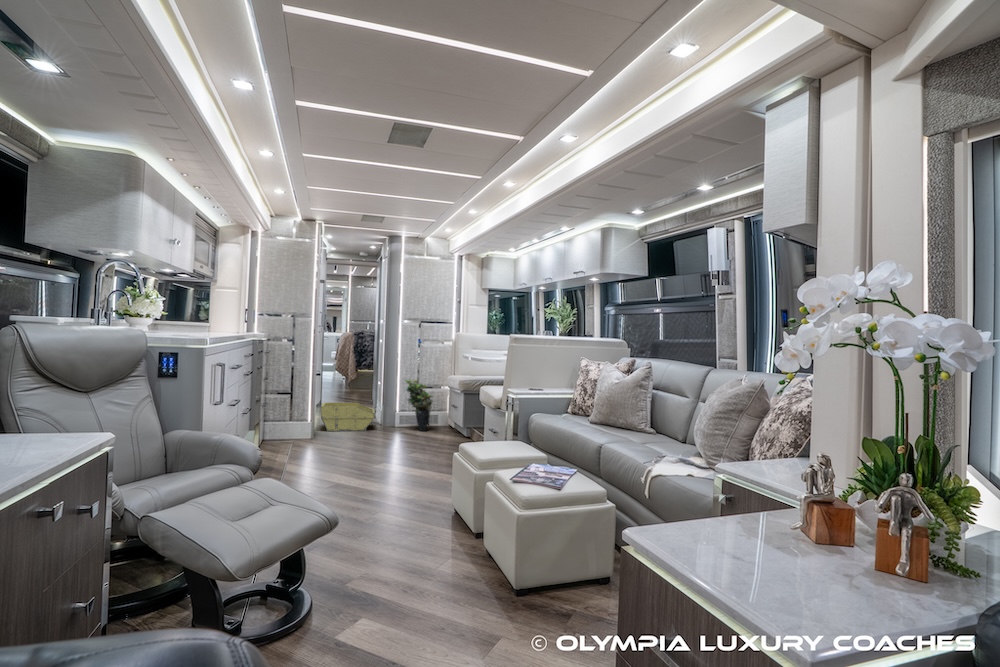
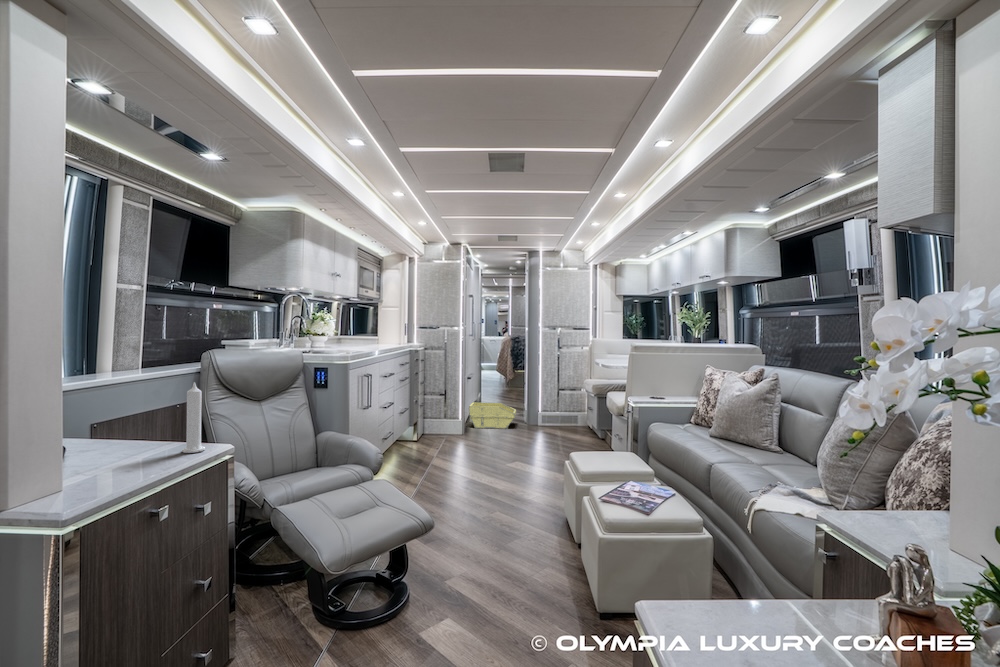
candle: none [27,350,61,444] -> present [182,382,205,453]
potted plant: present [405,379,433,431] -> none [541,382,568,432]

